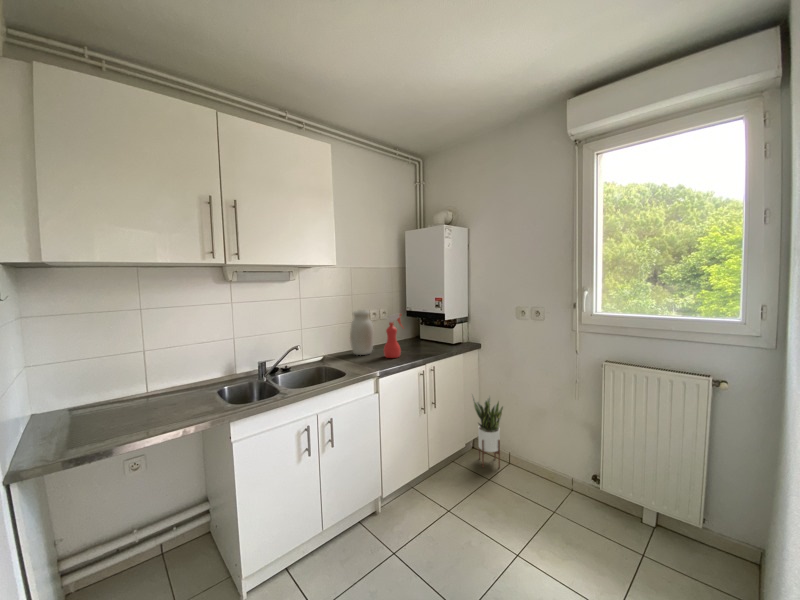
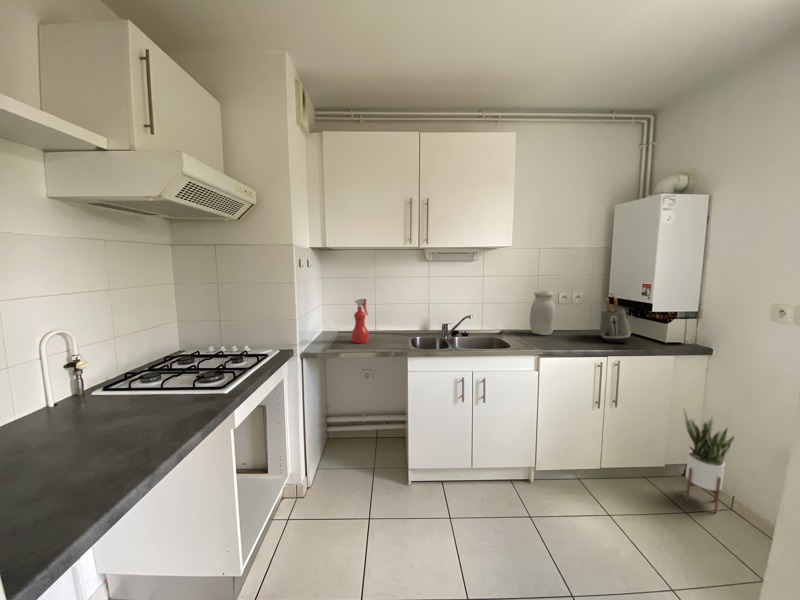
toaster: none [408,311,434,351] -> present [600,297,631,343]
spray bottle: present [384,314,403,358] -> present [351,299,369,343]

